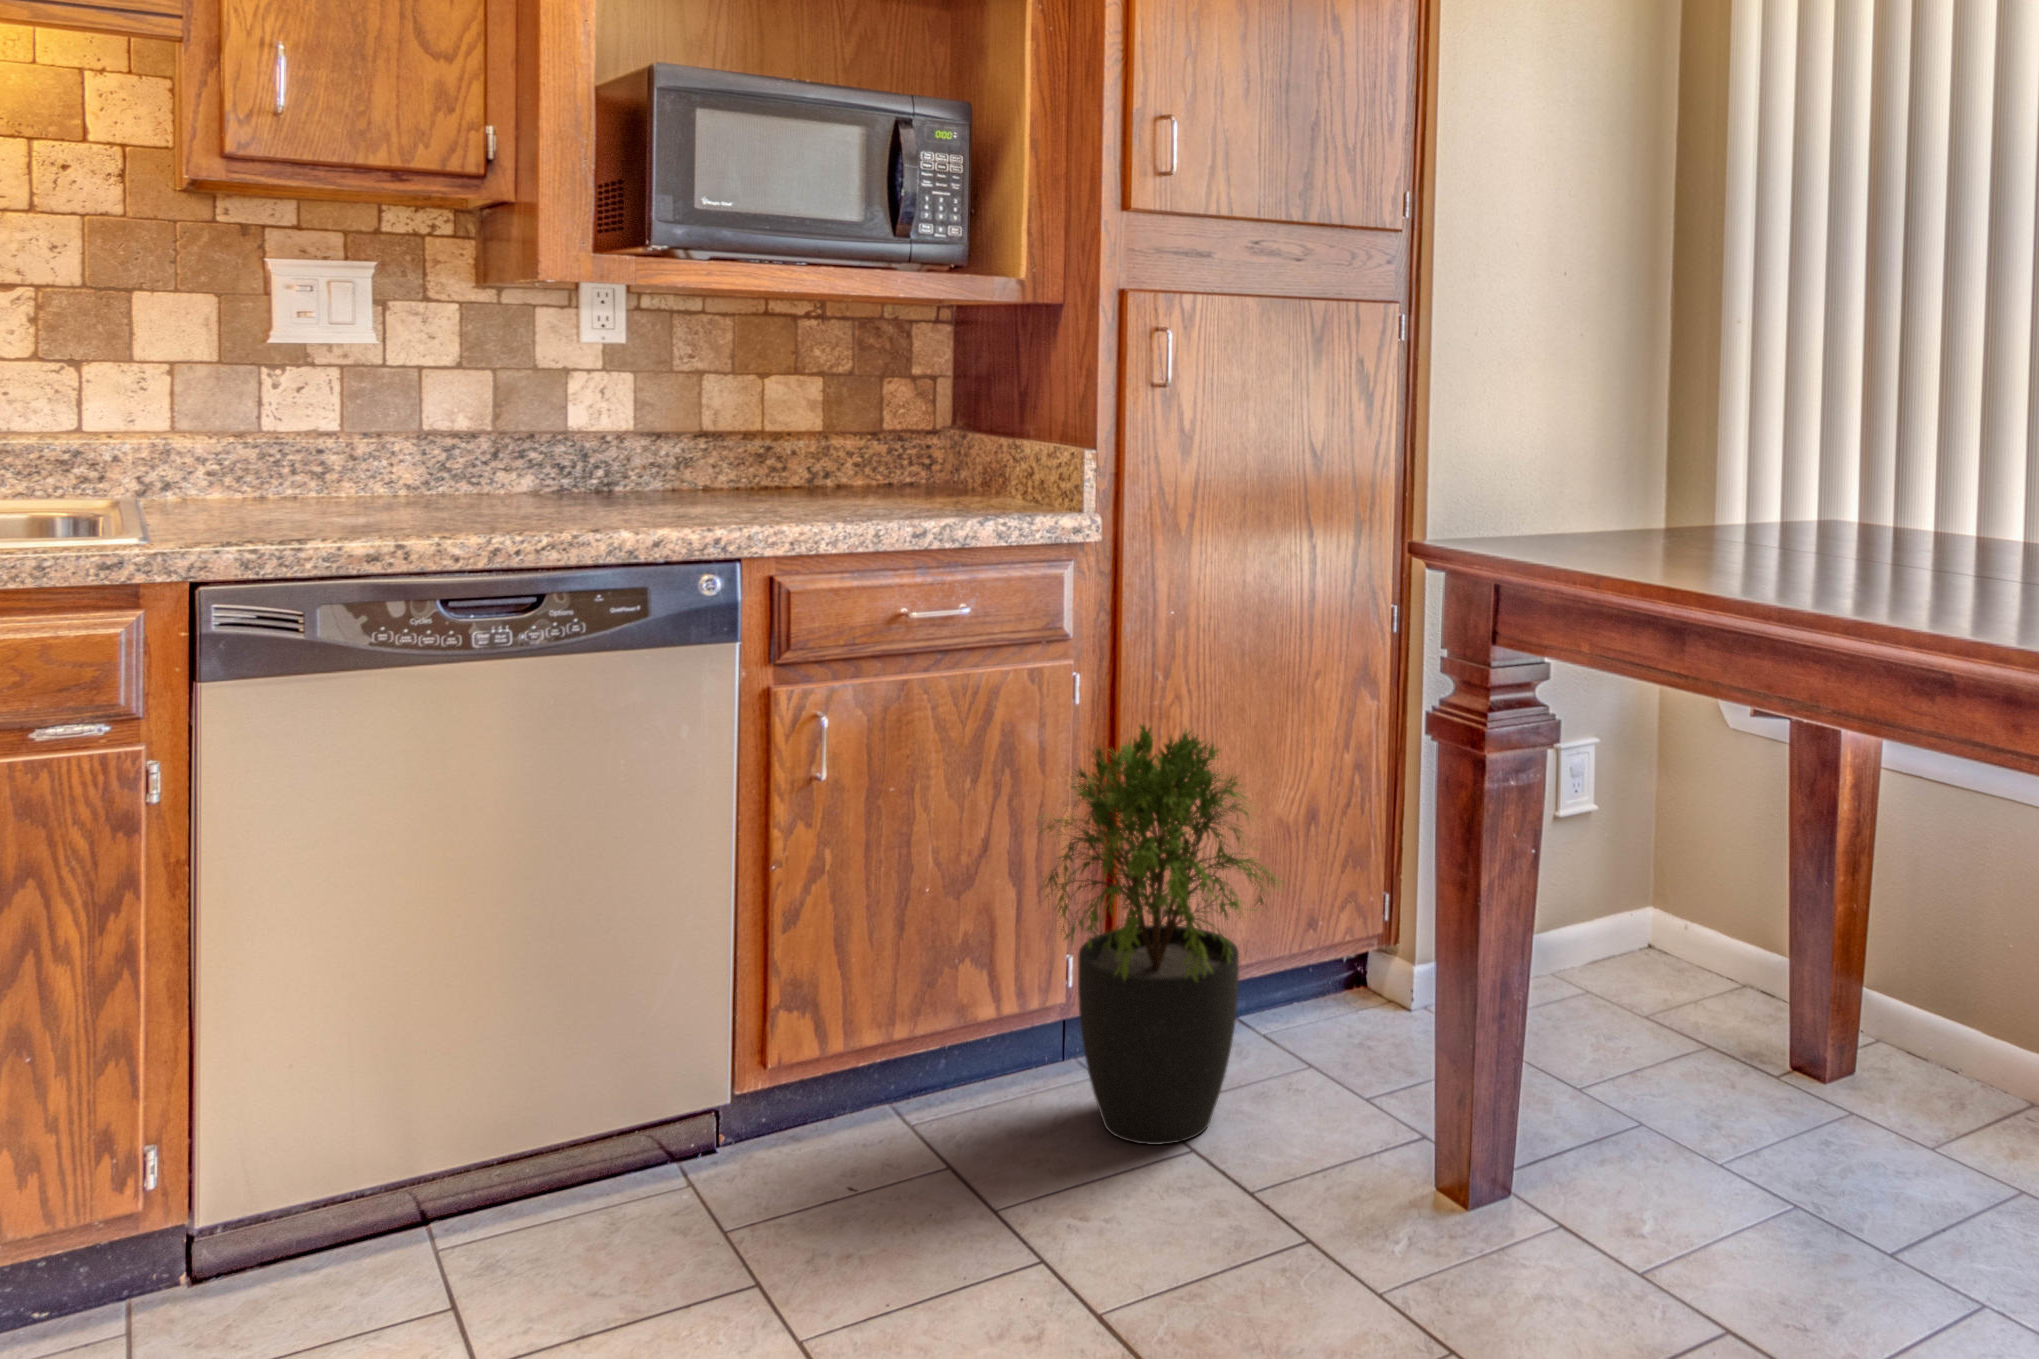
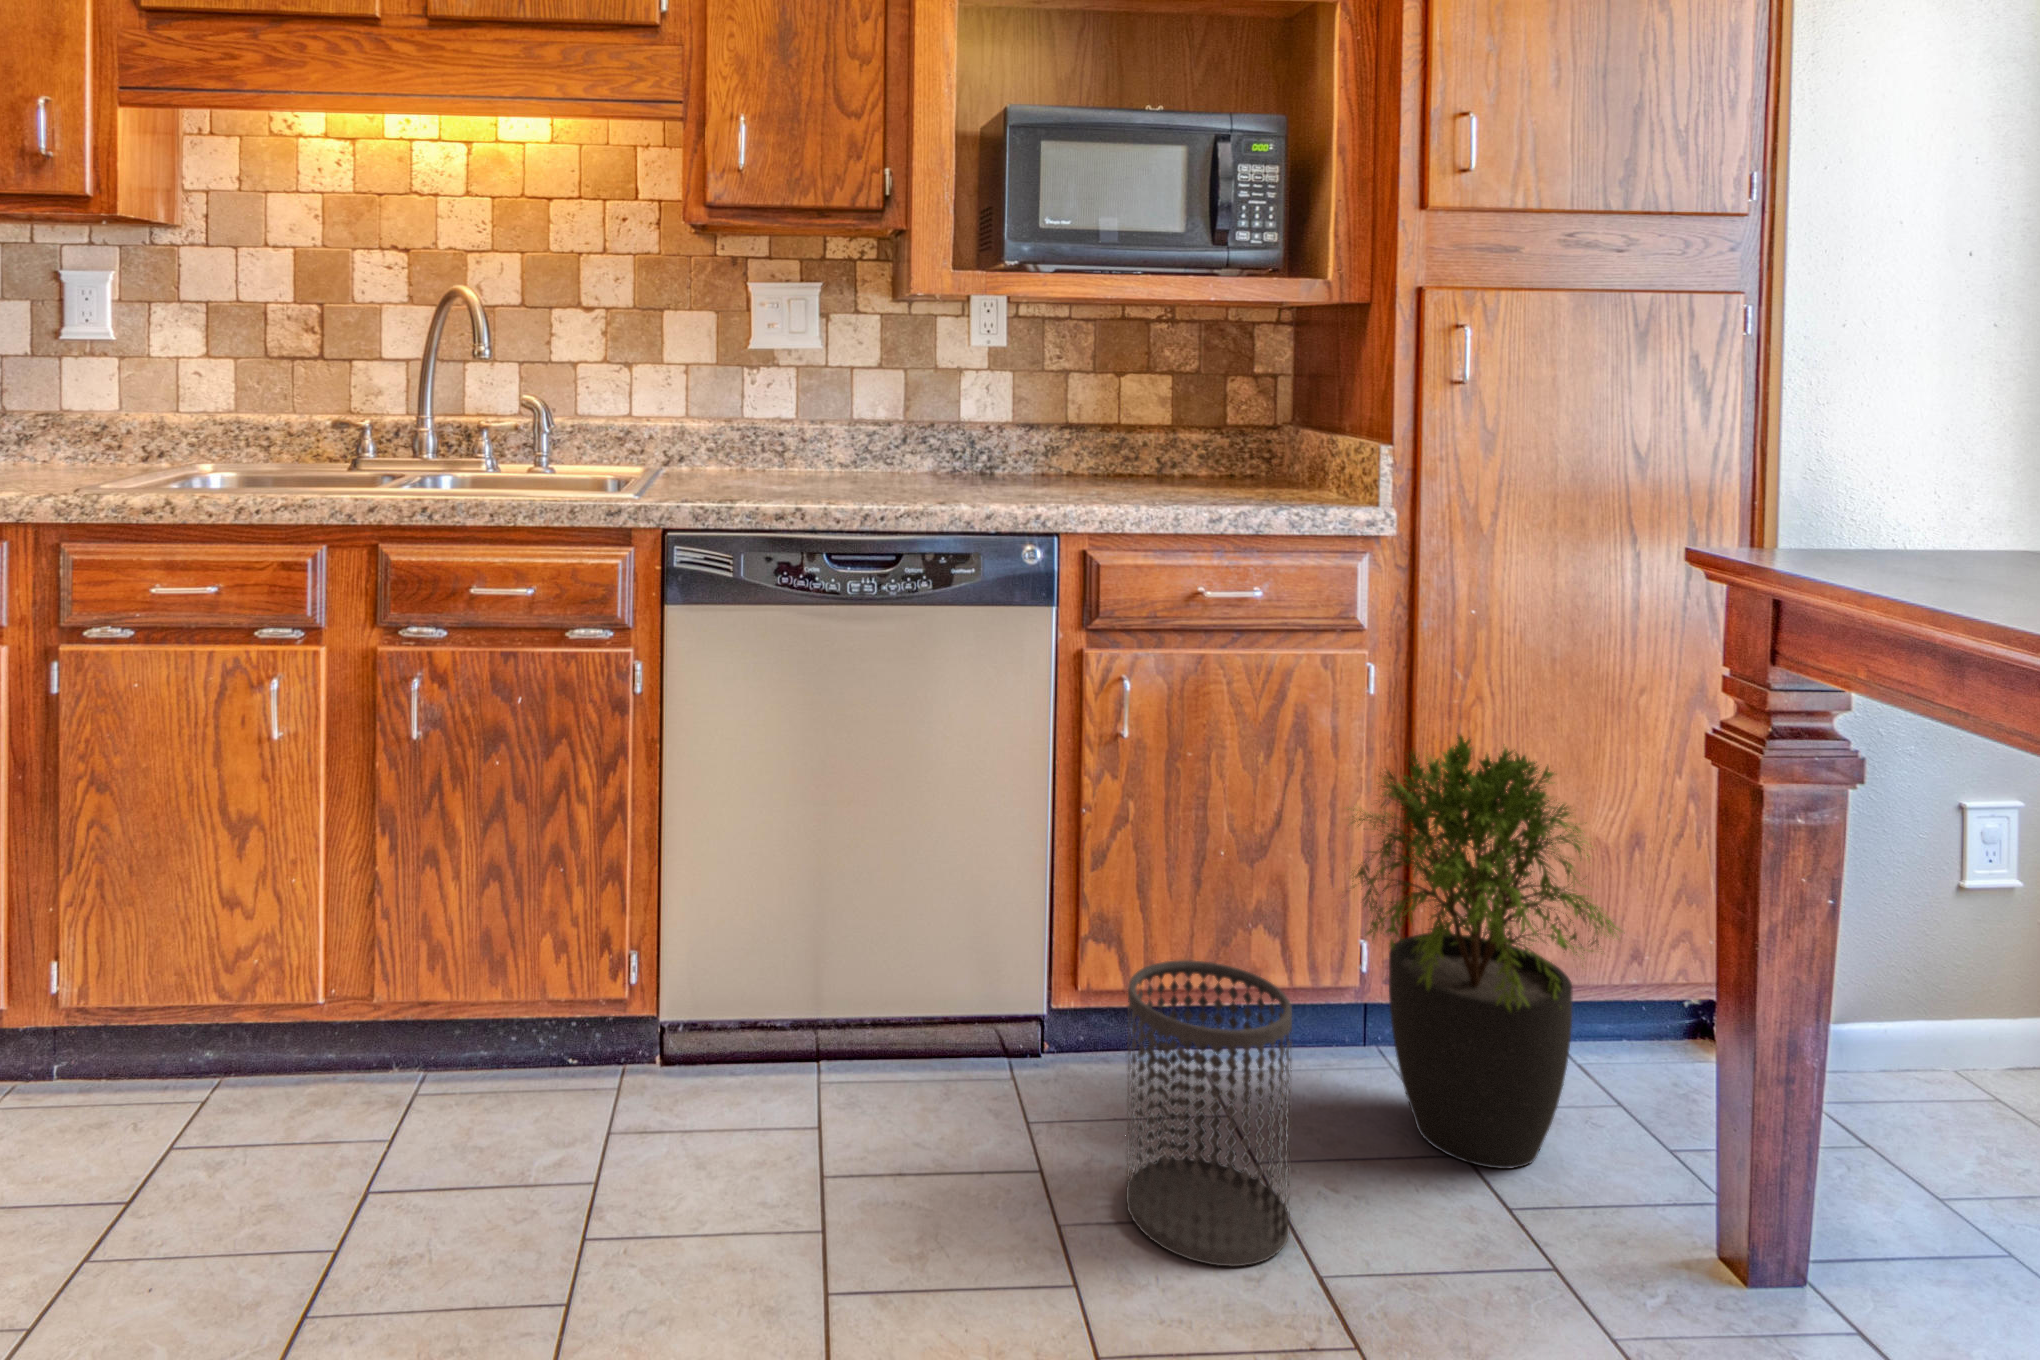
wastebasket: none [848,998,1021,1317] -> present [1126,960,1292,1267]

